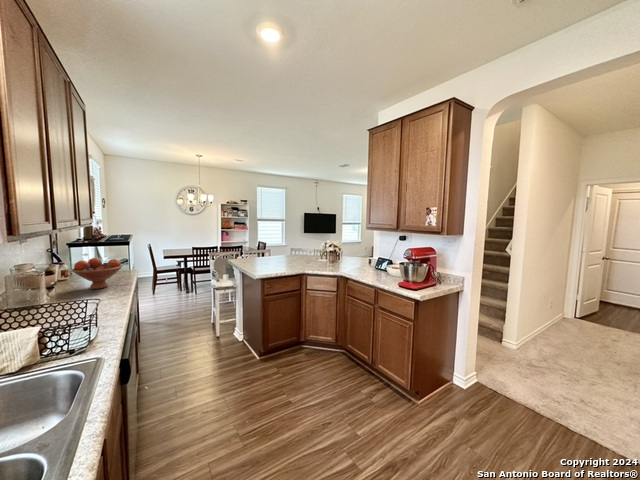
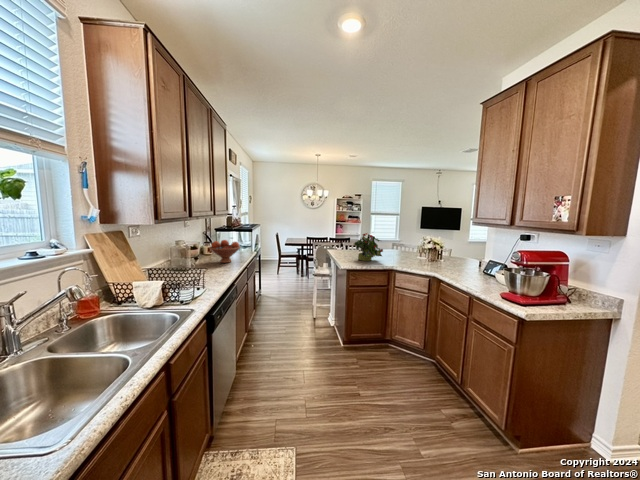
potted plant: none [261,239,293,268] -> present [353,233,383,261]

